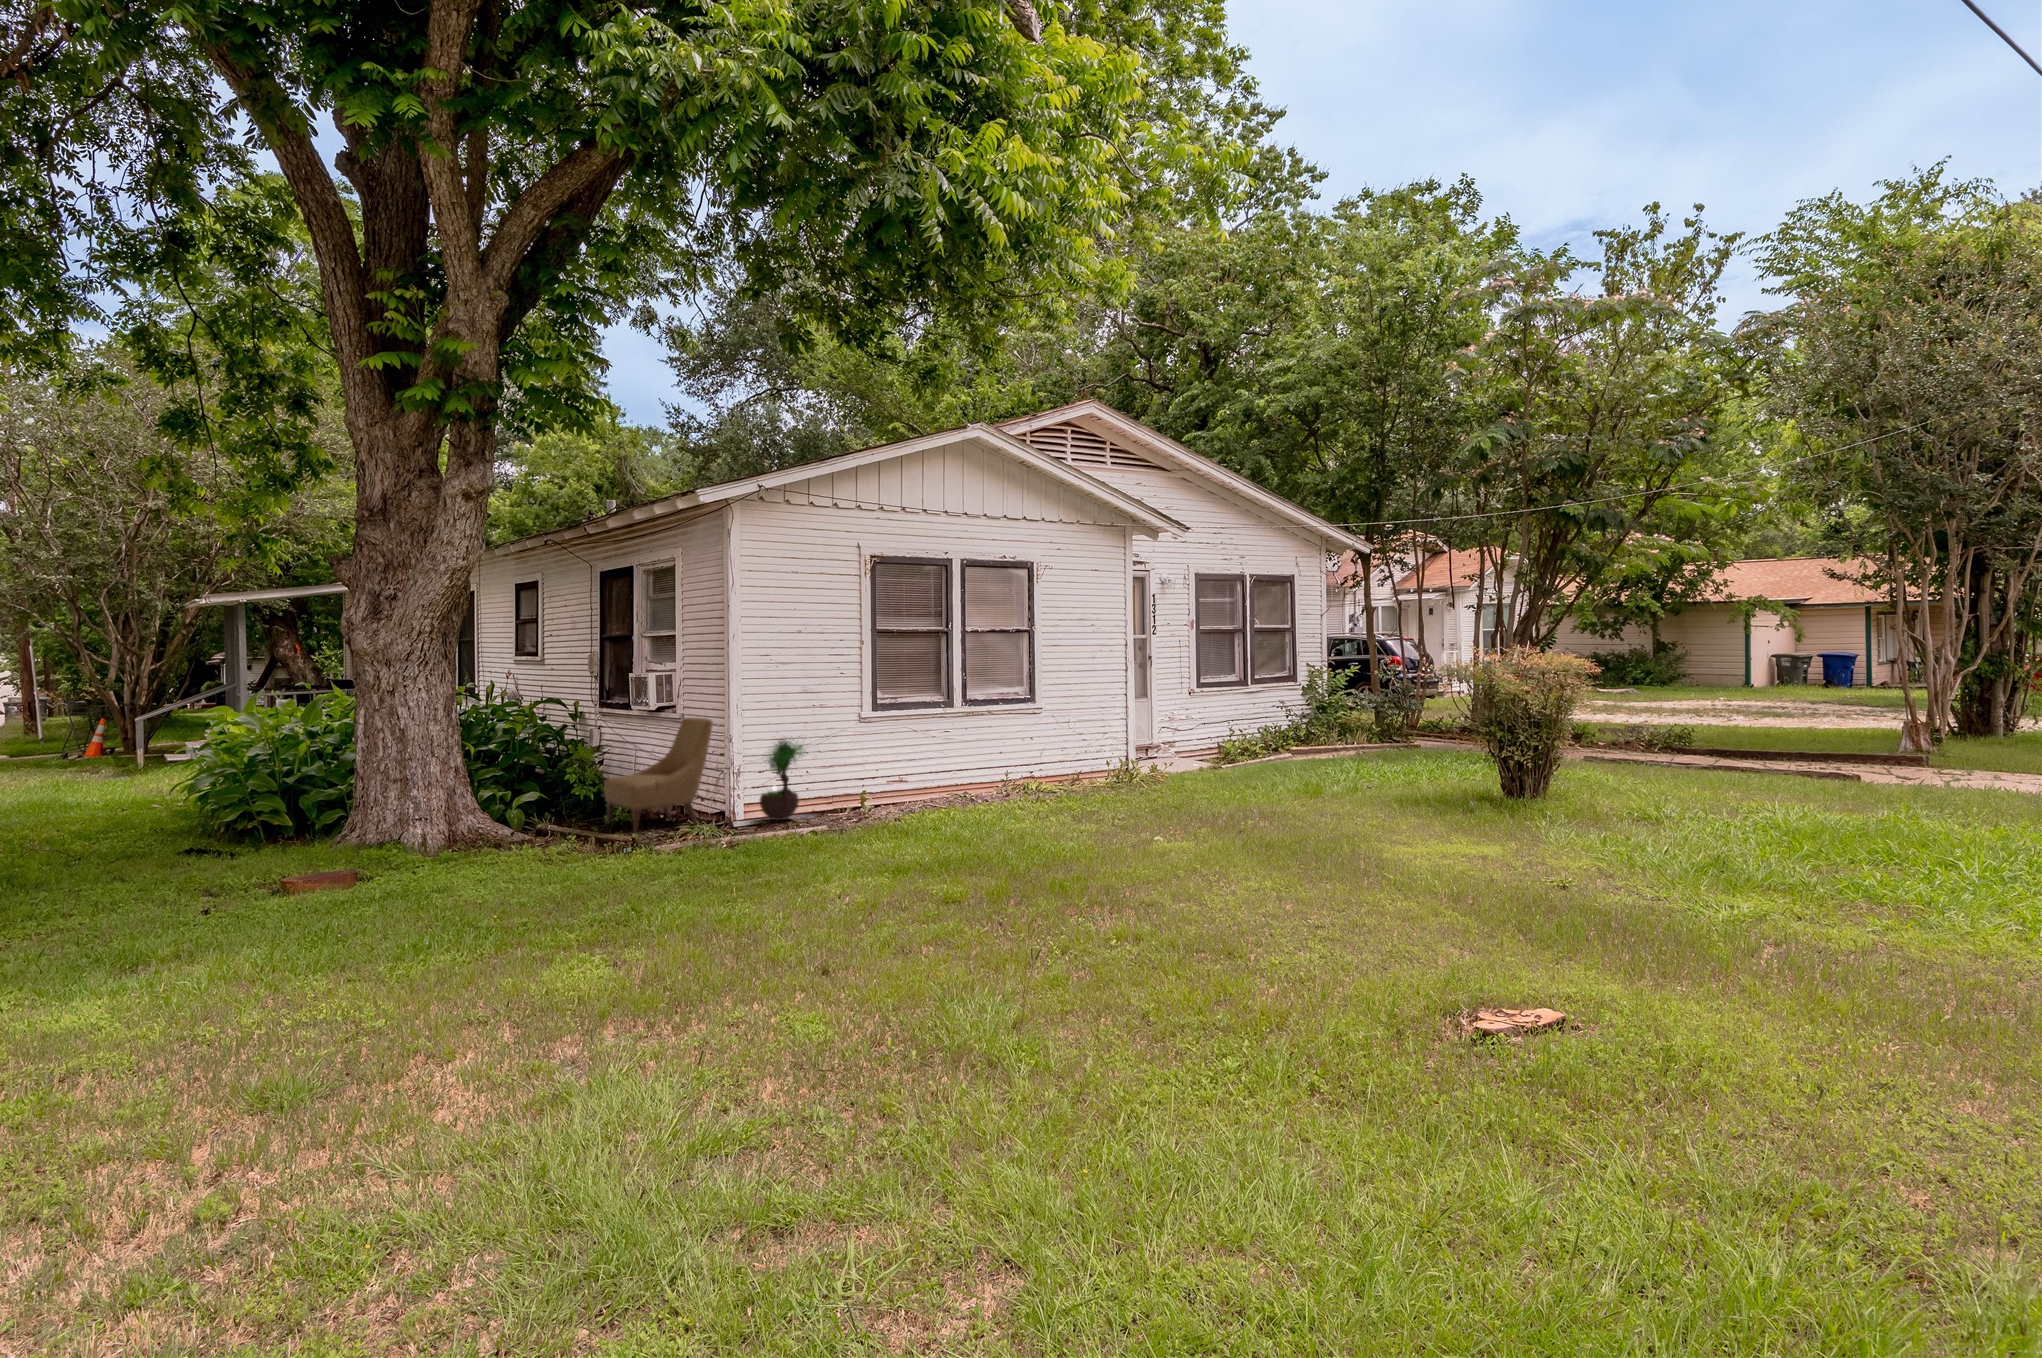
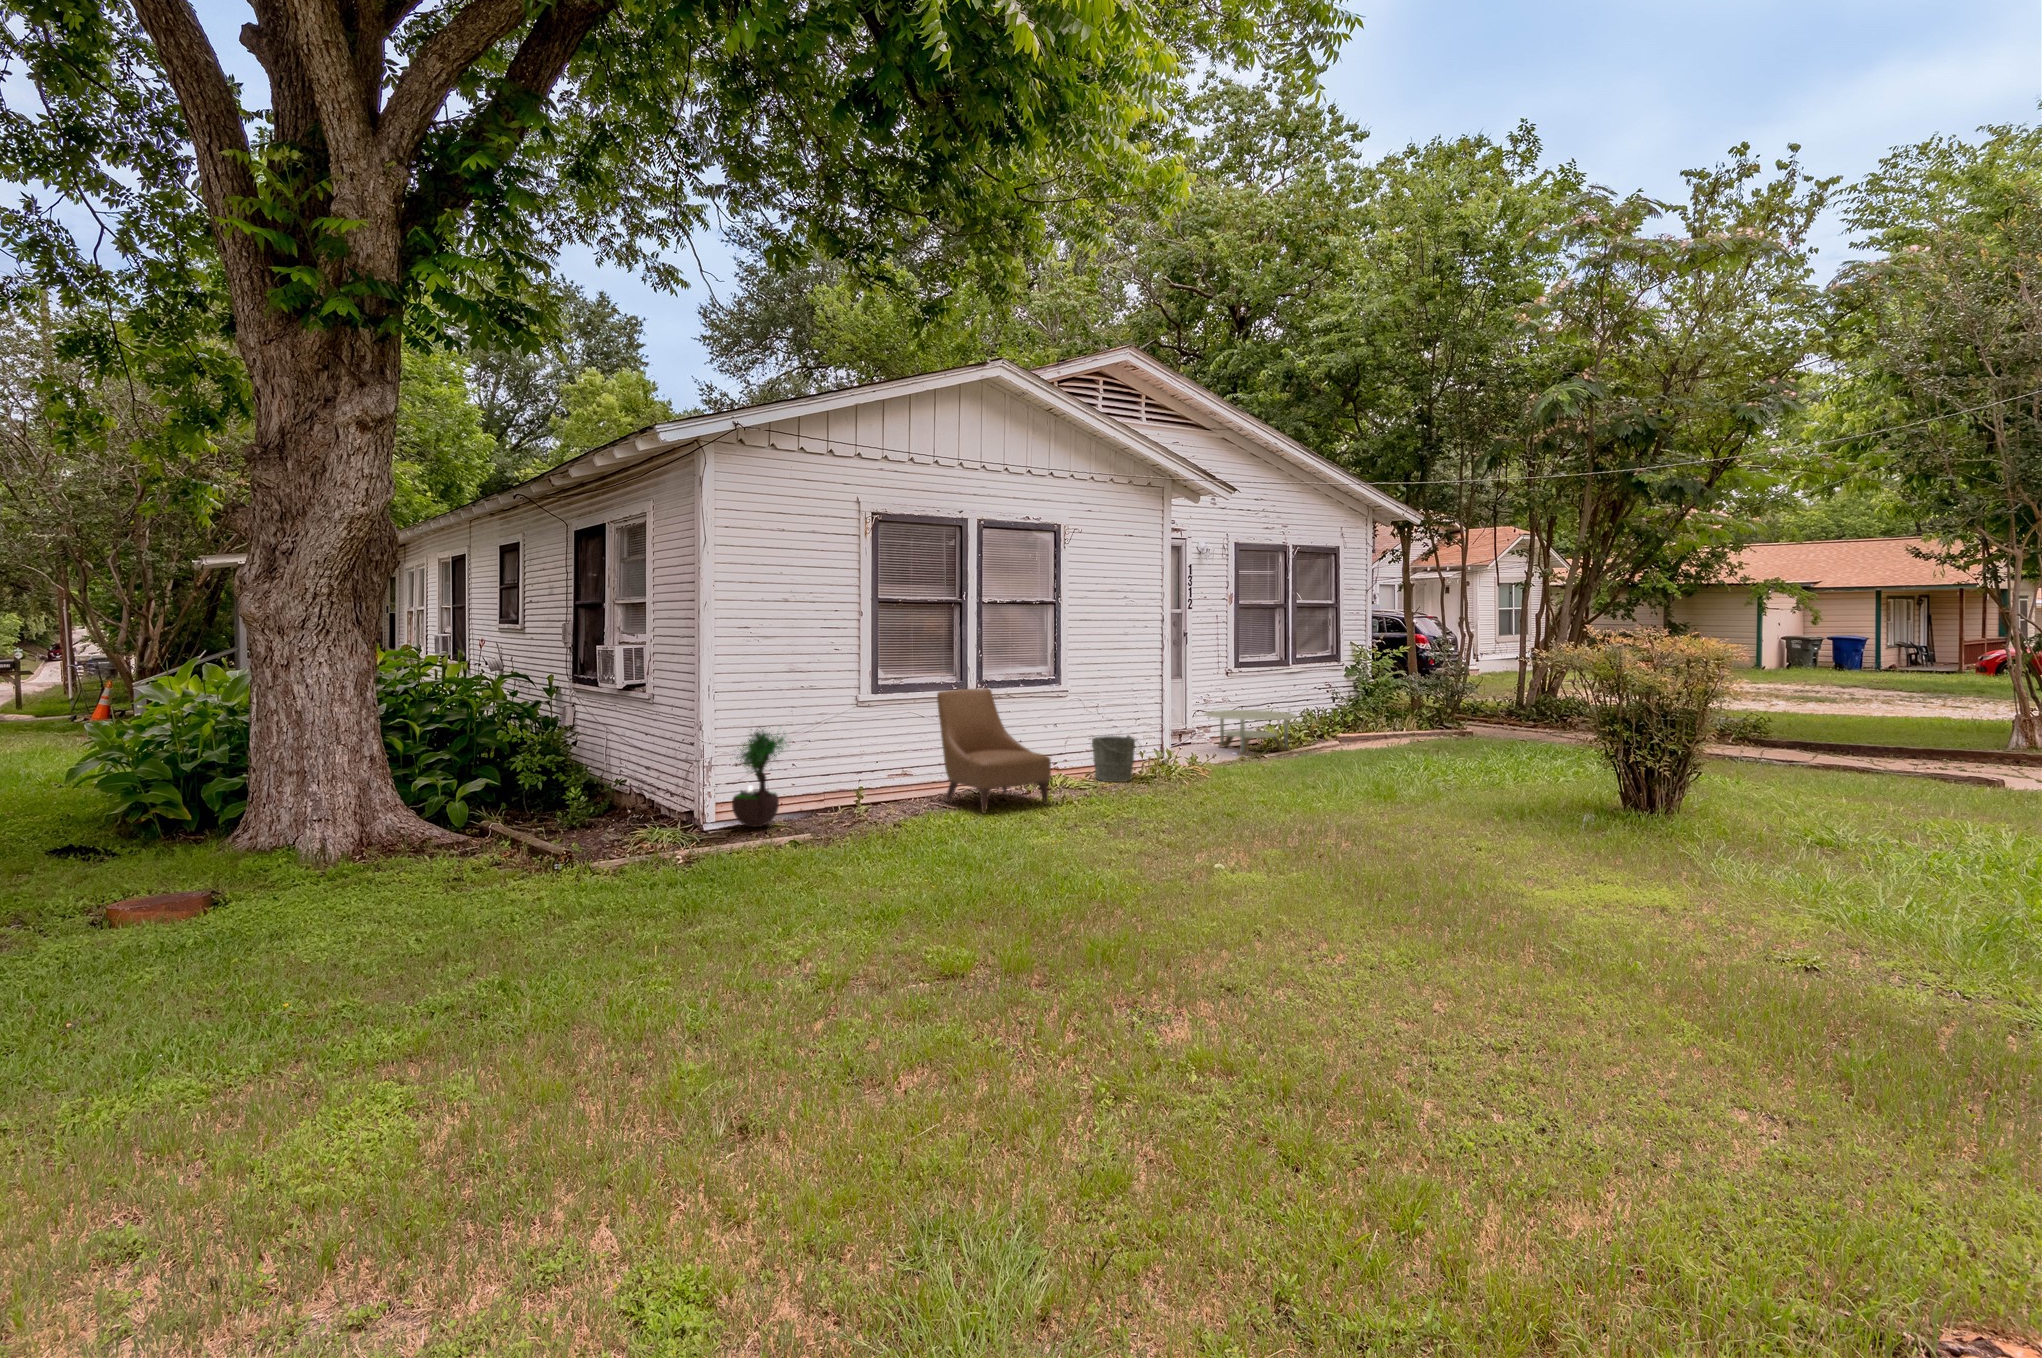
chair: present [604,717,713,832] -> present [937,688,1051,813]
round table: none [1167,728,1250,768] -> present [1205,710,1296,756]
bucket: none [1062,746,1105,787] -> present [1092,735,1136,782]

